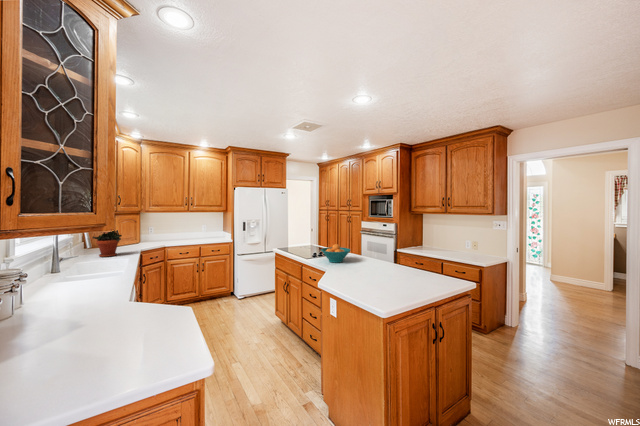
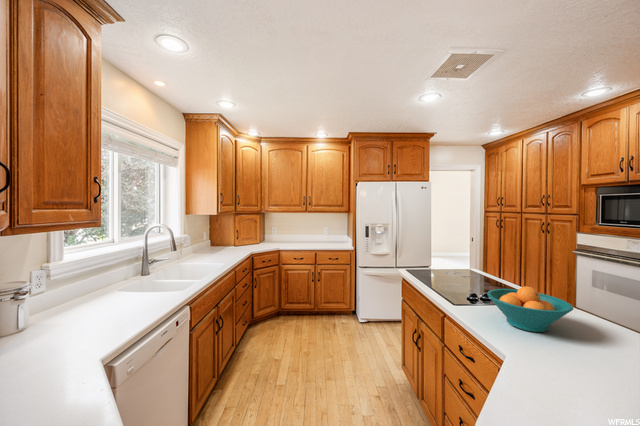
potted plant: present [93,231,122,257] -> none [207,217,232,257]

